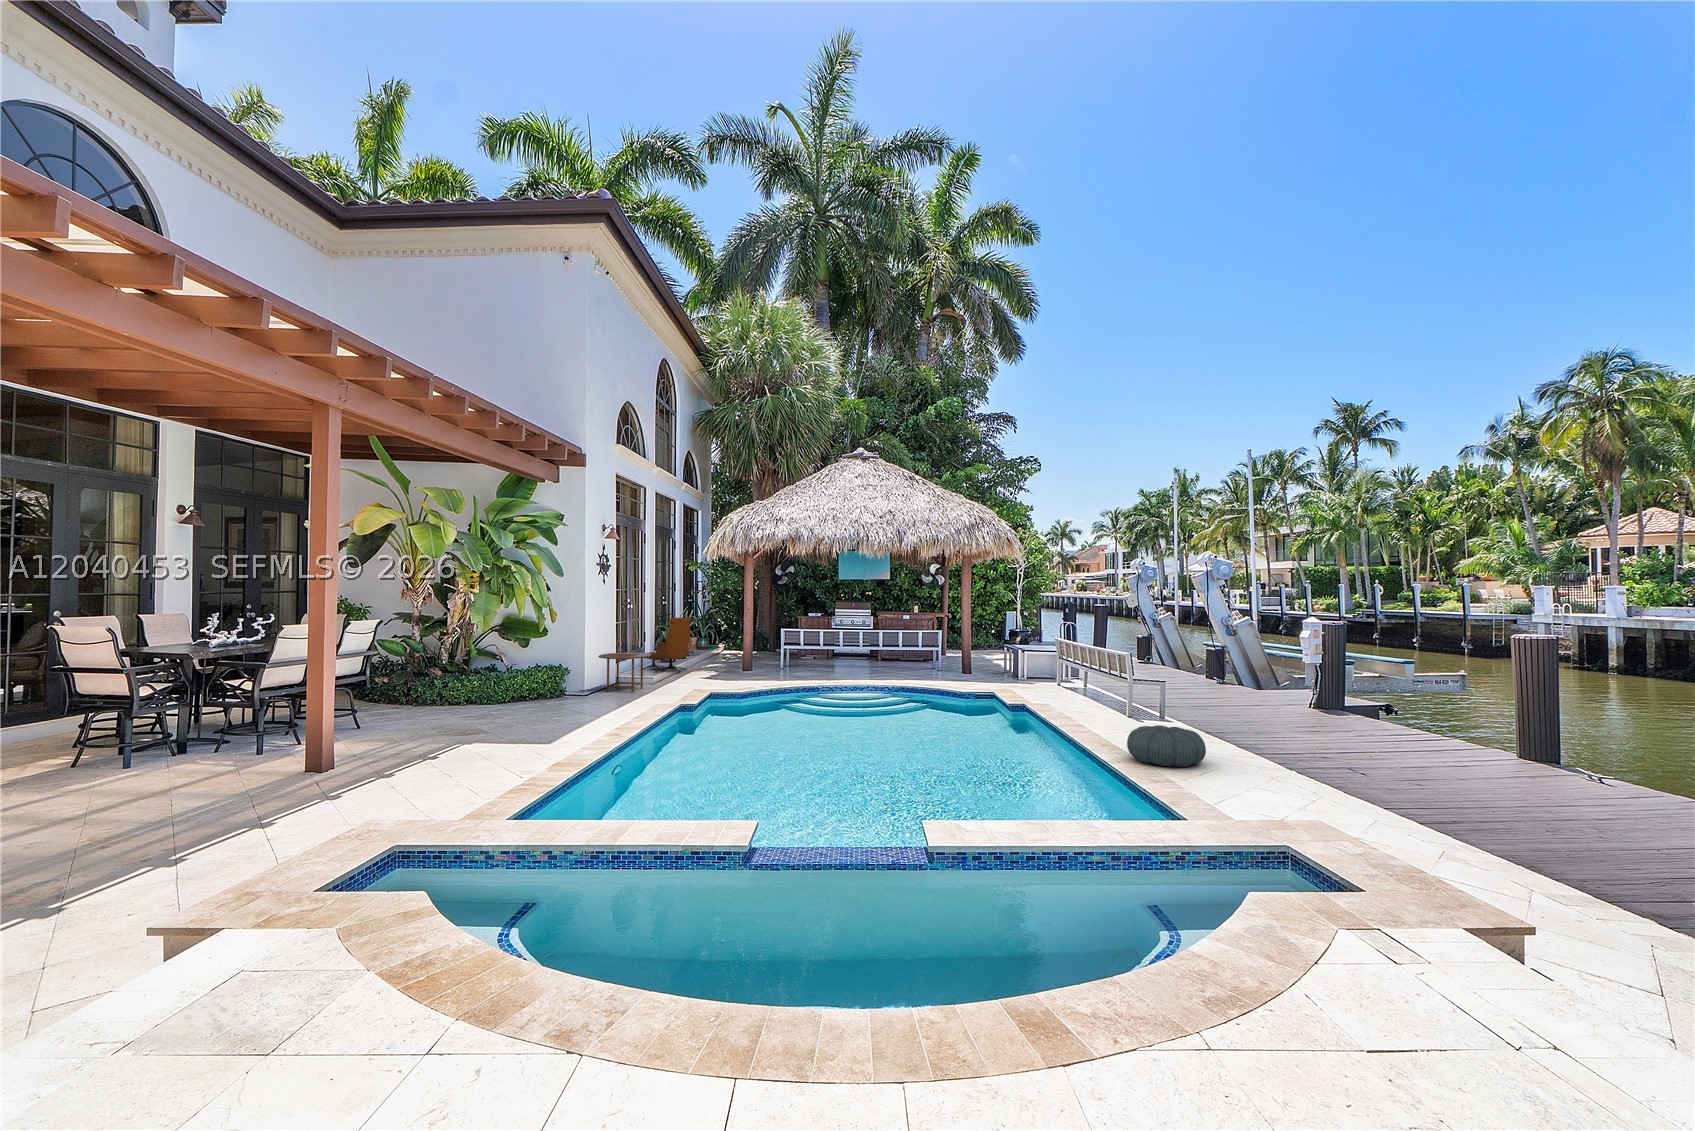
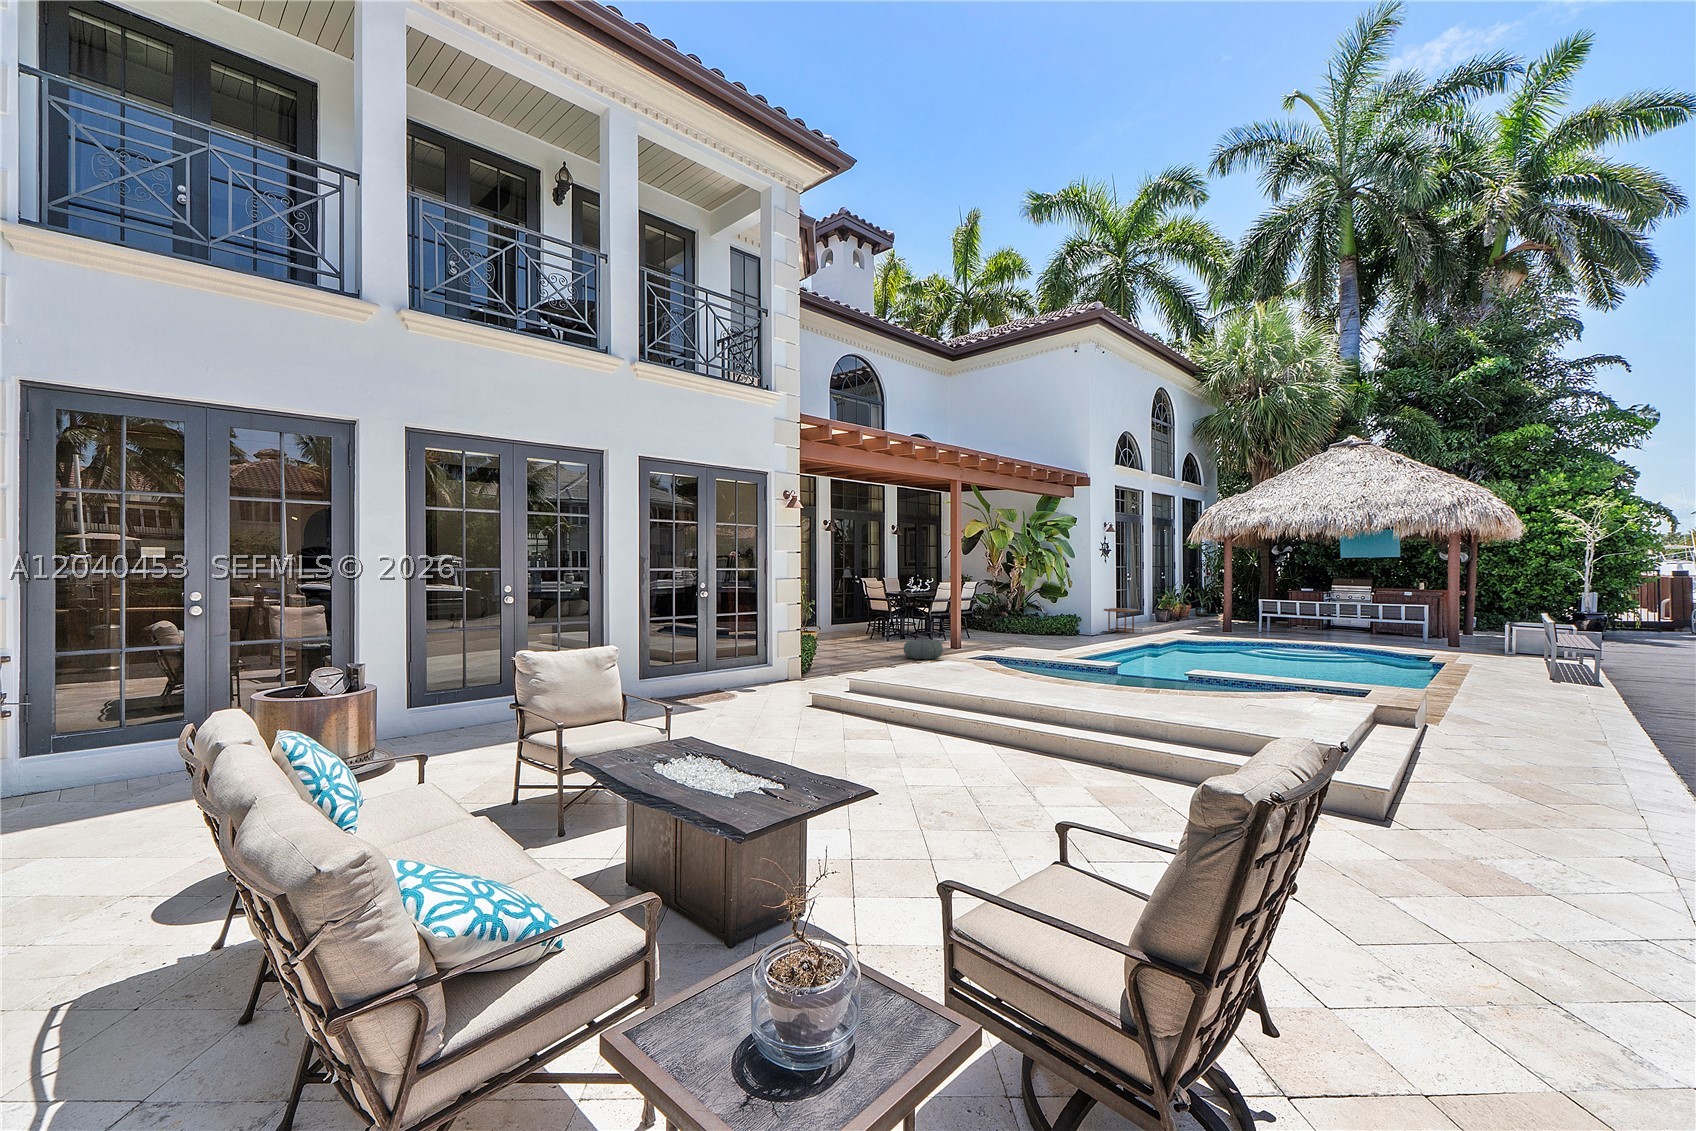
lounge chair: present [643,617,691,673] -> none [1144,586,1180,626]
pouf: present [1127,725,1206,767] -> present [904,639,943,660]

